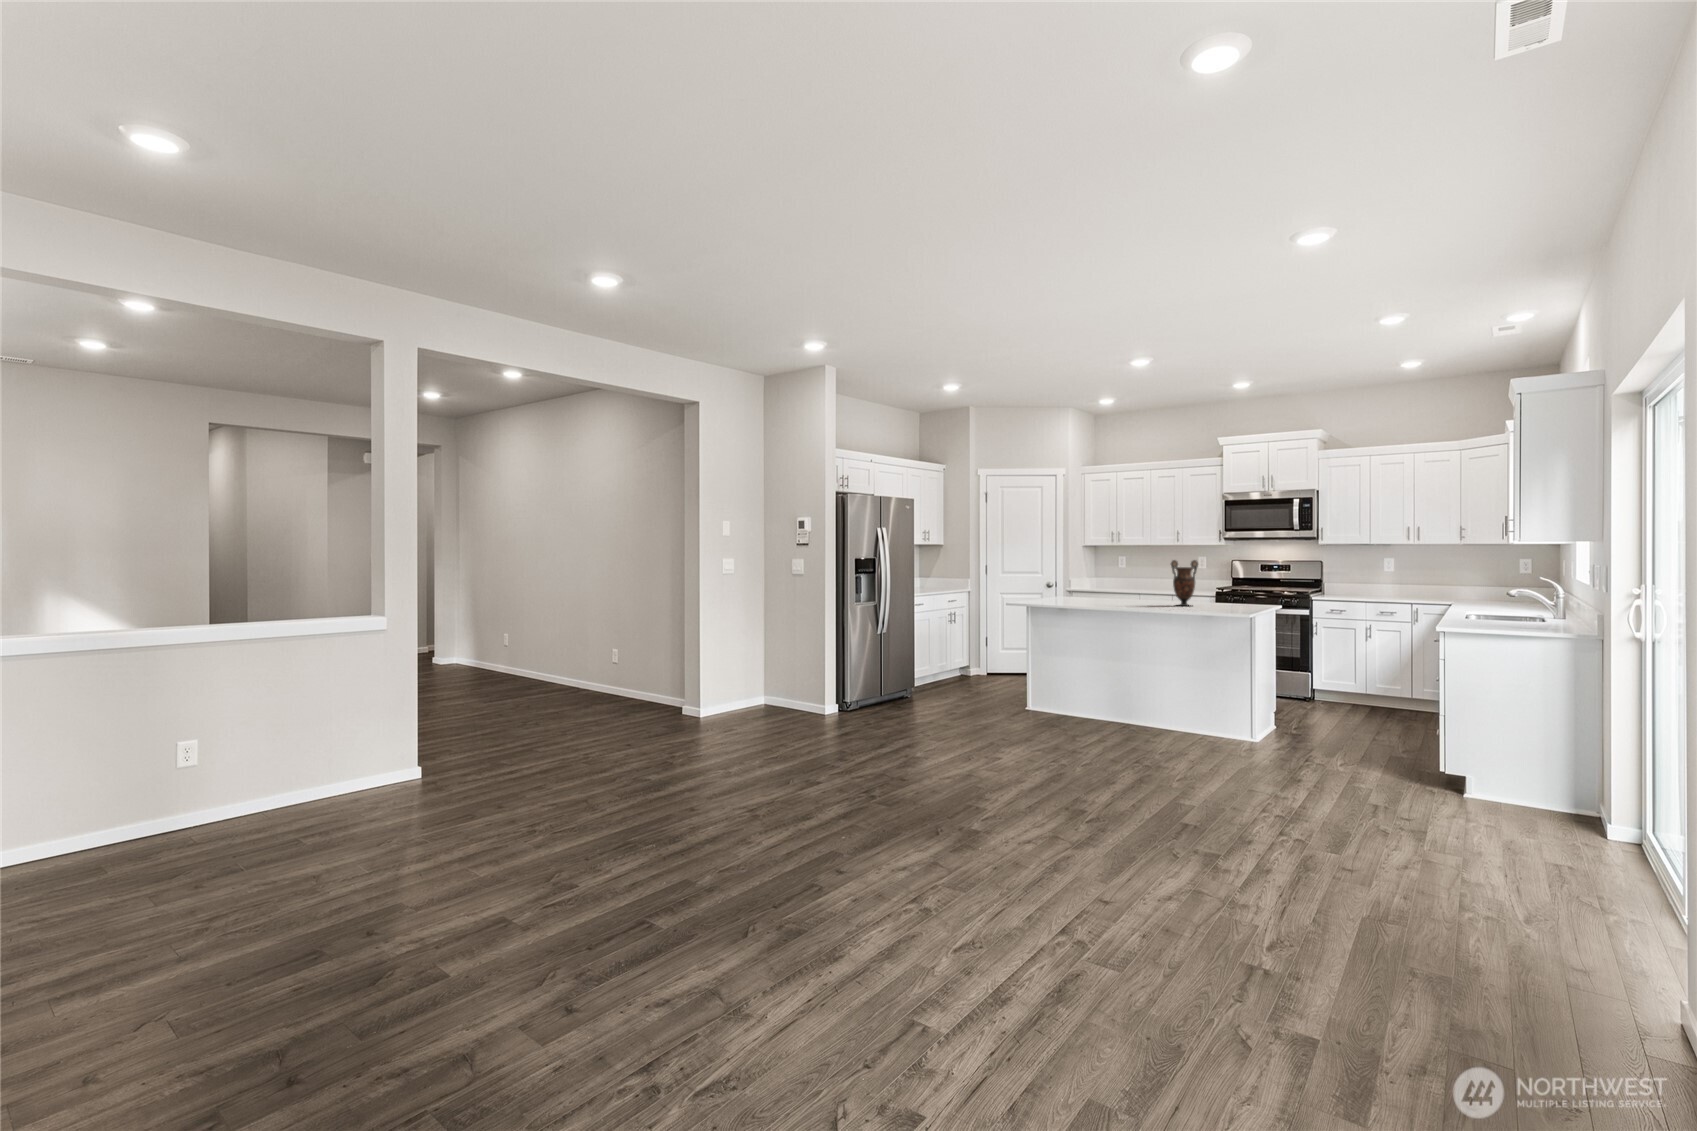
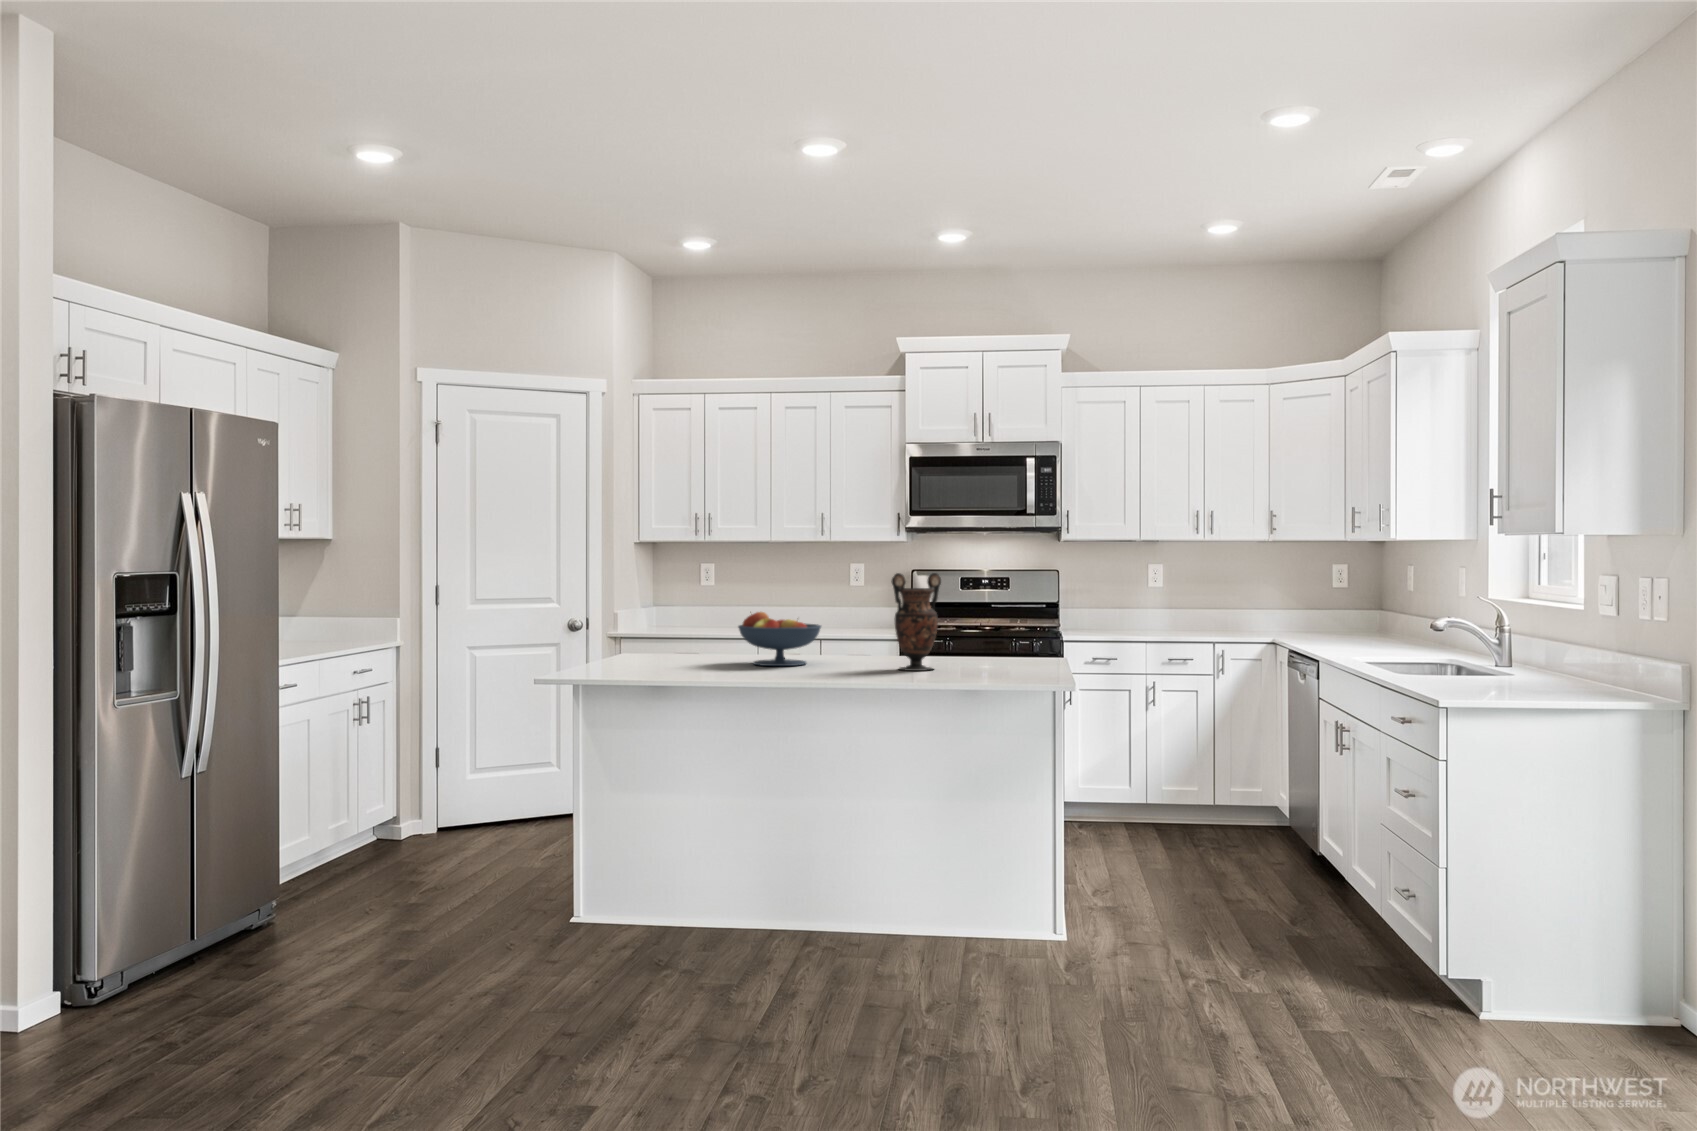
fruit bowl: none [1103,578,1144,603] -> present [738,612,821,666]

